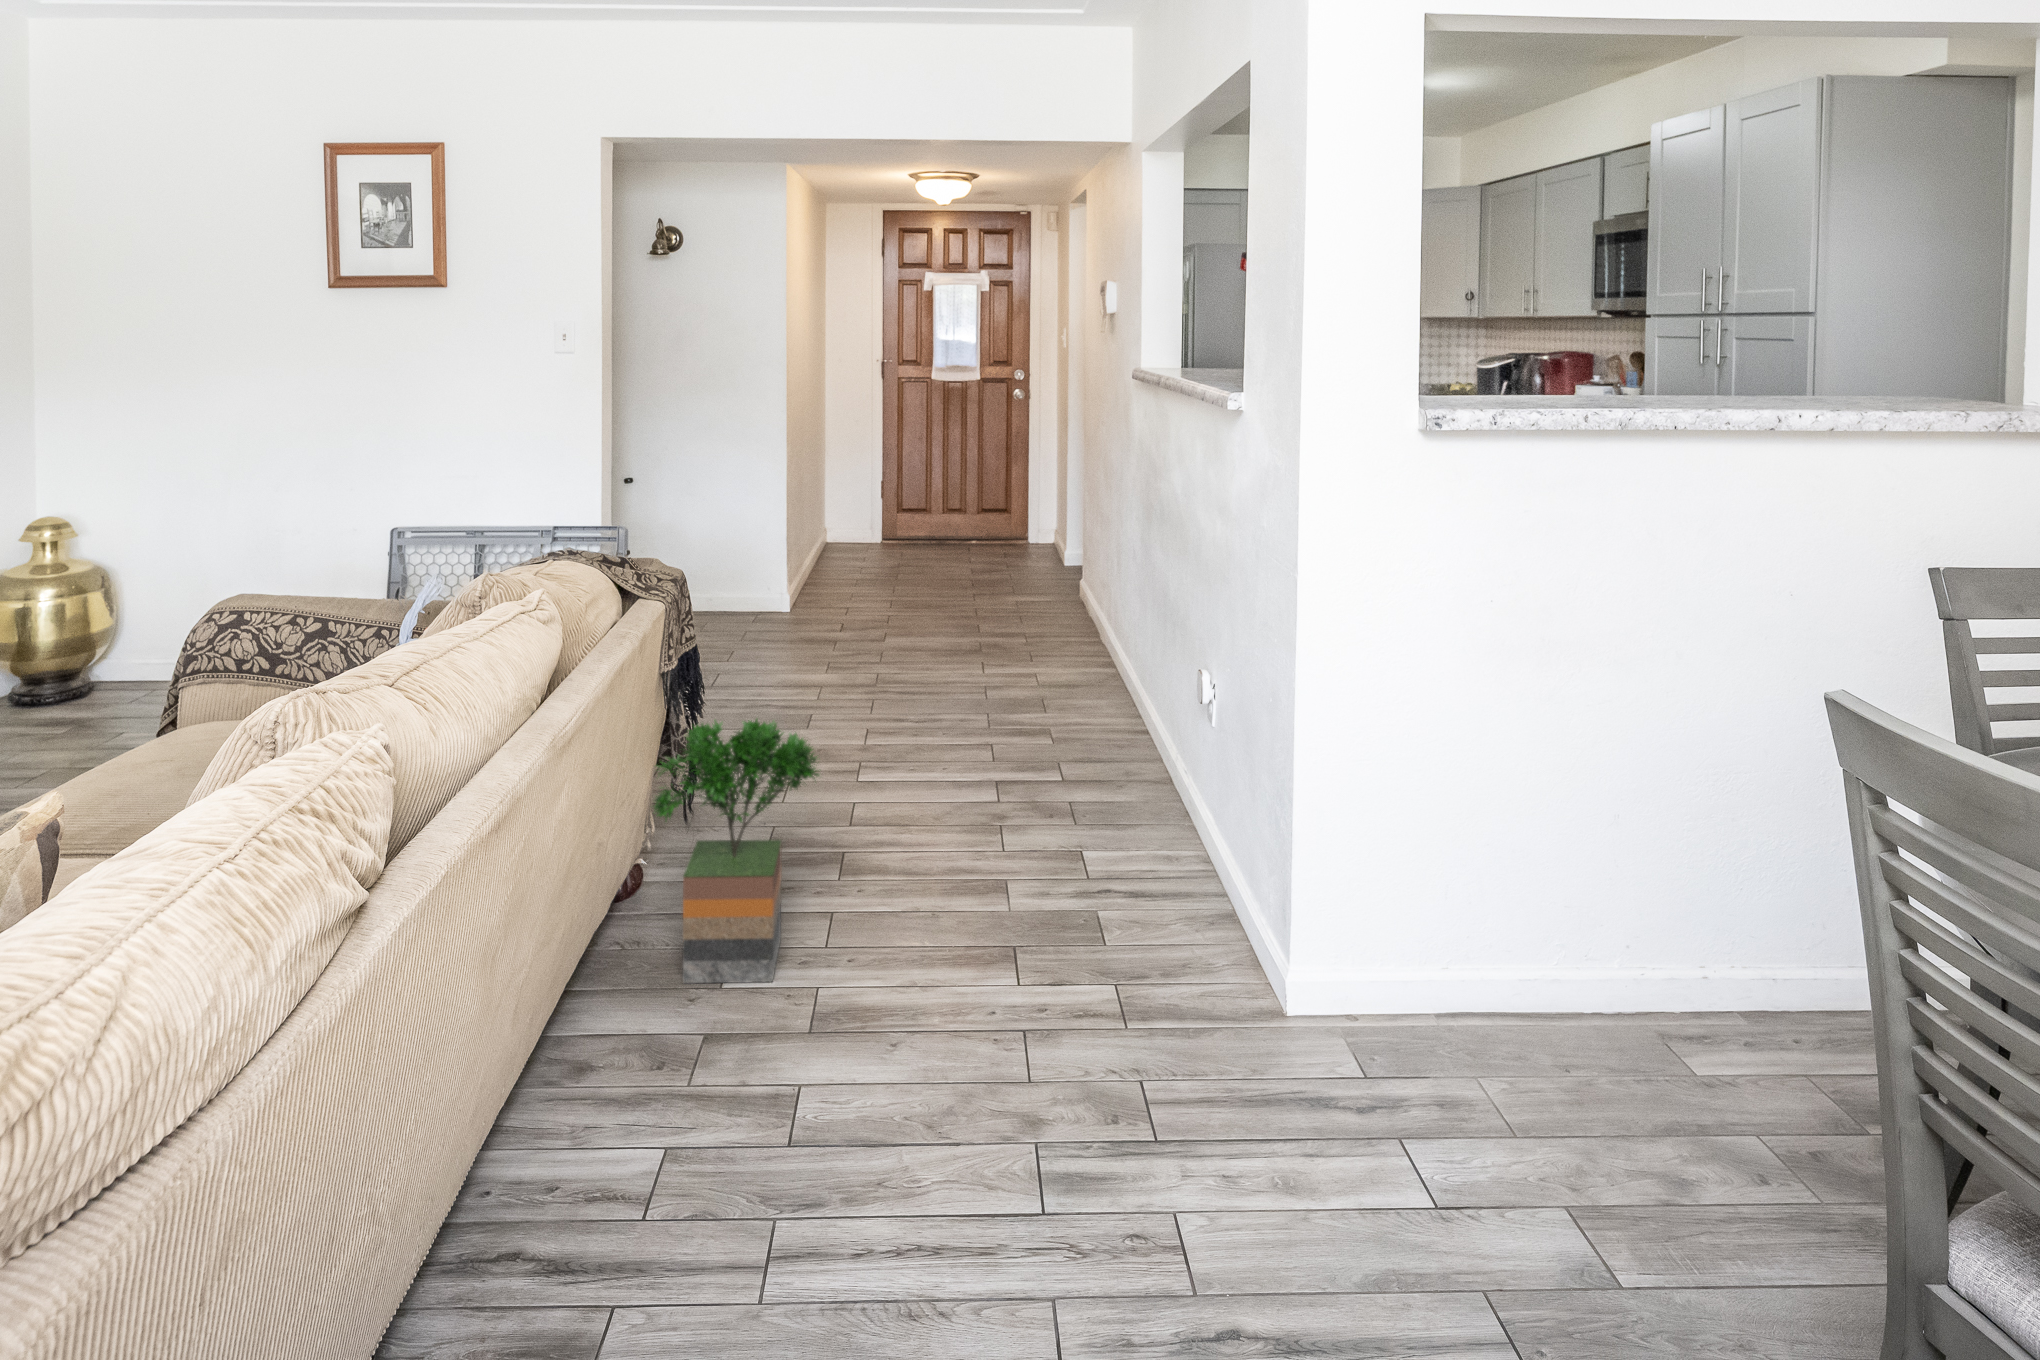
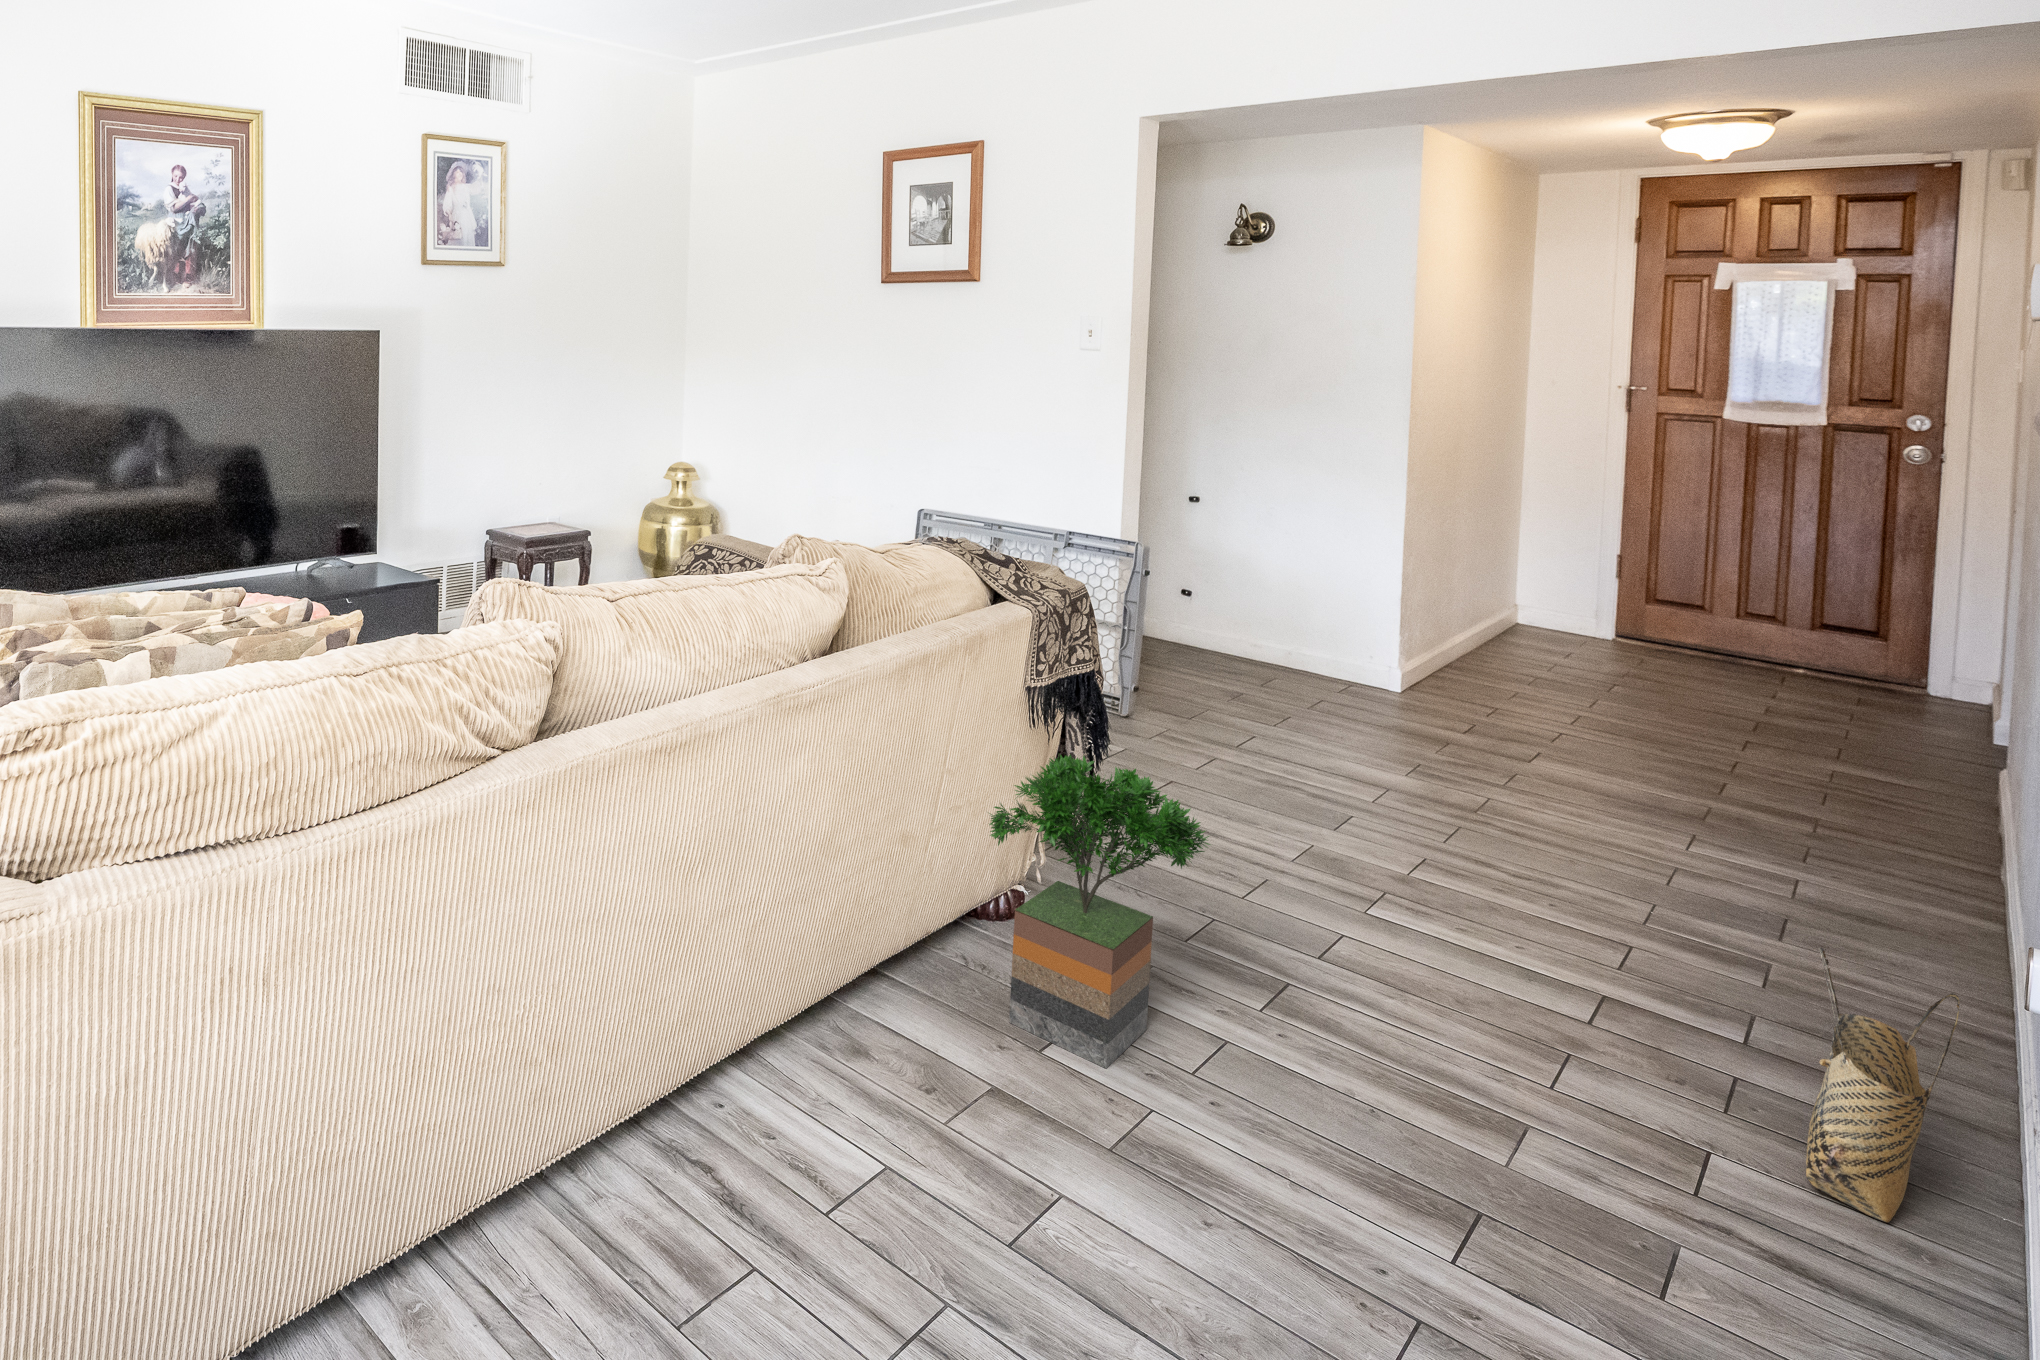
woven basket: none [1131,709,1194,863] -> present [1806,947,1960,1223]

